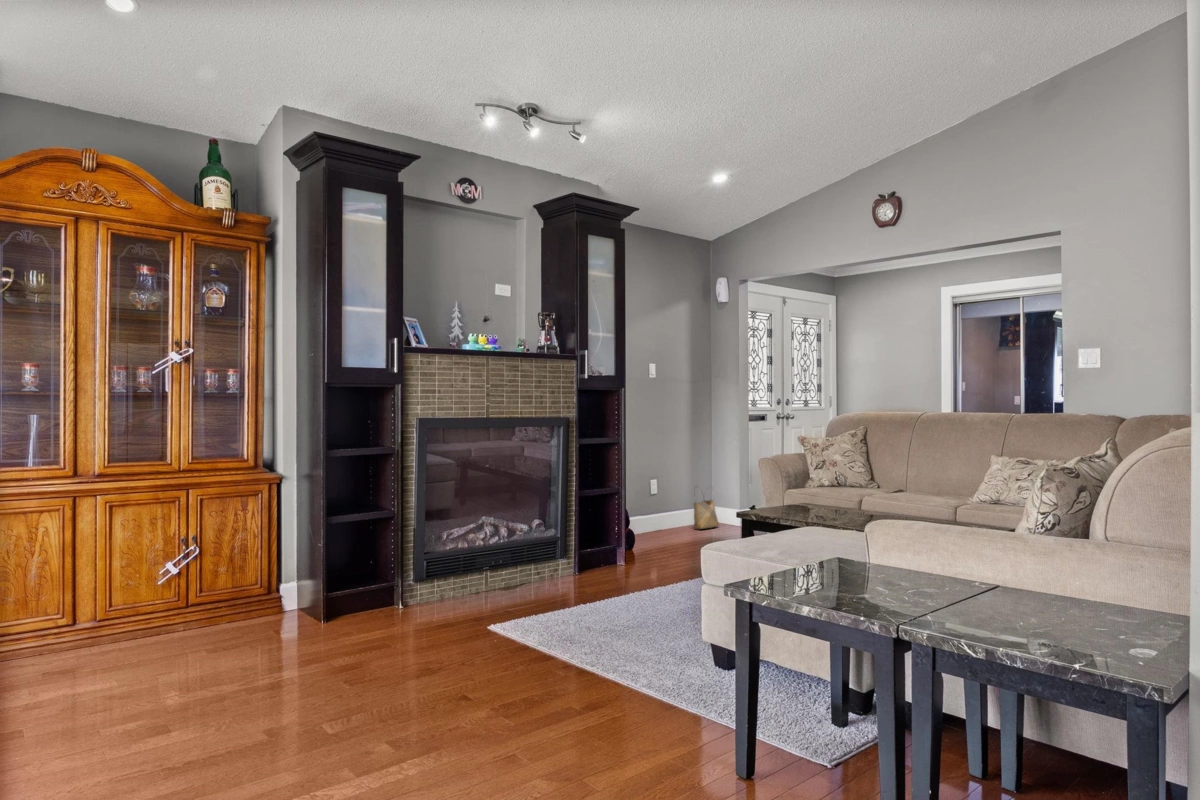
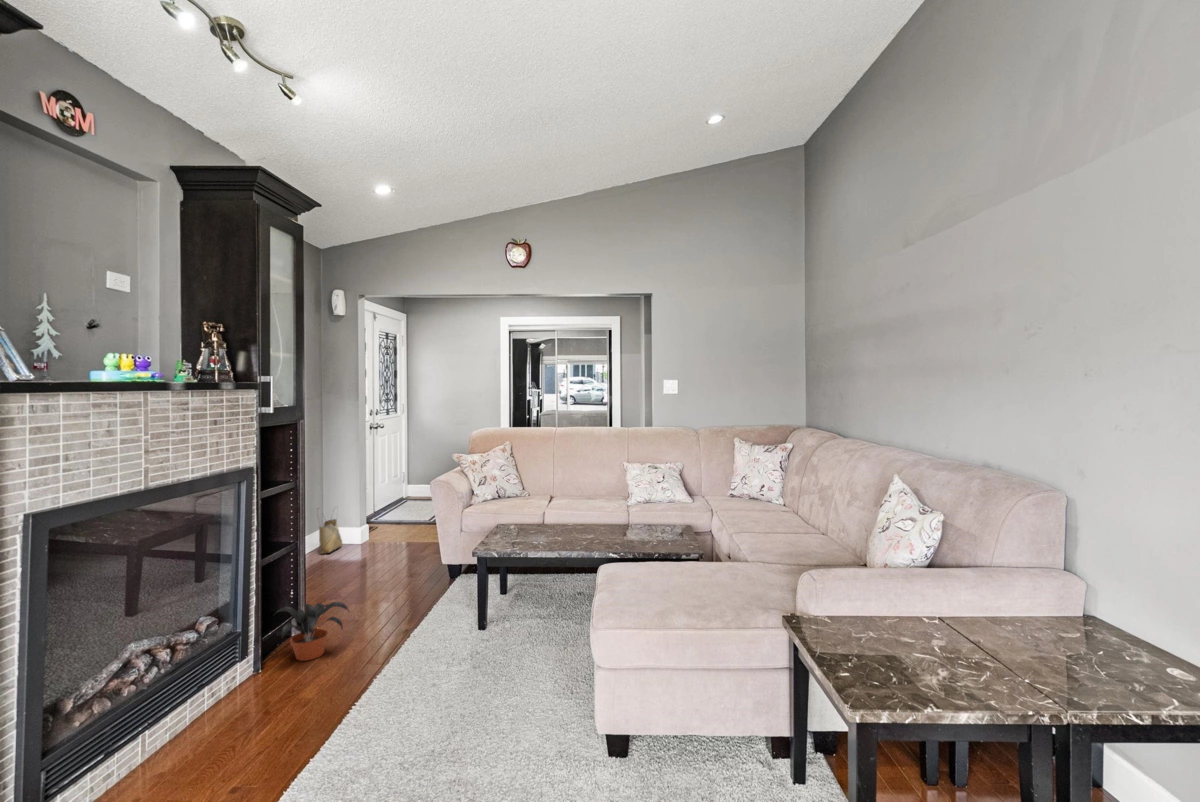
potted plant: none [583,533,637,577] -> present [277,602,349,661]

